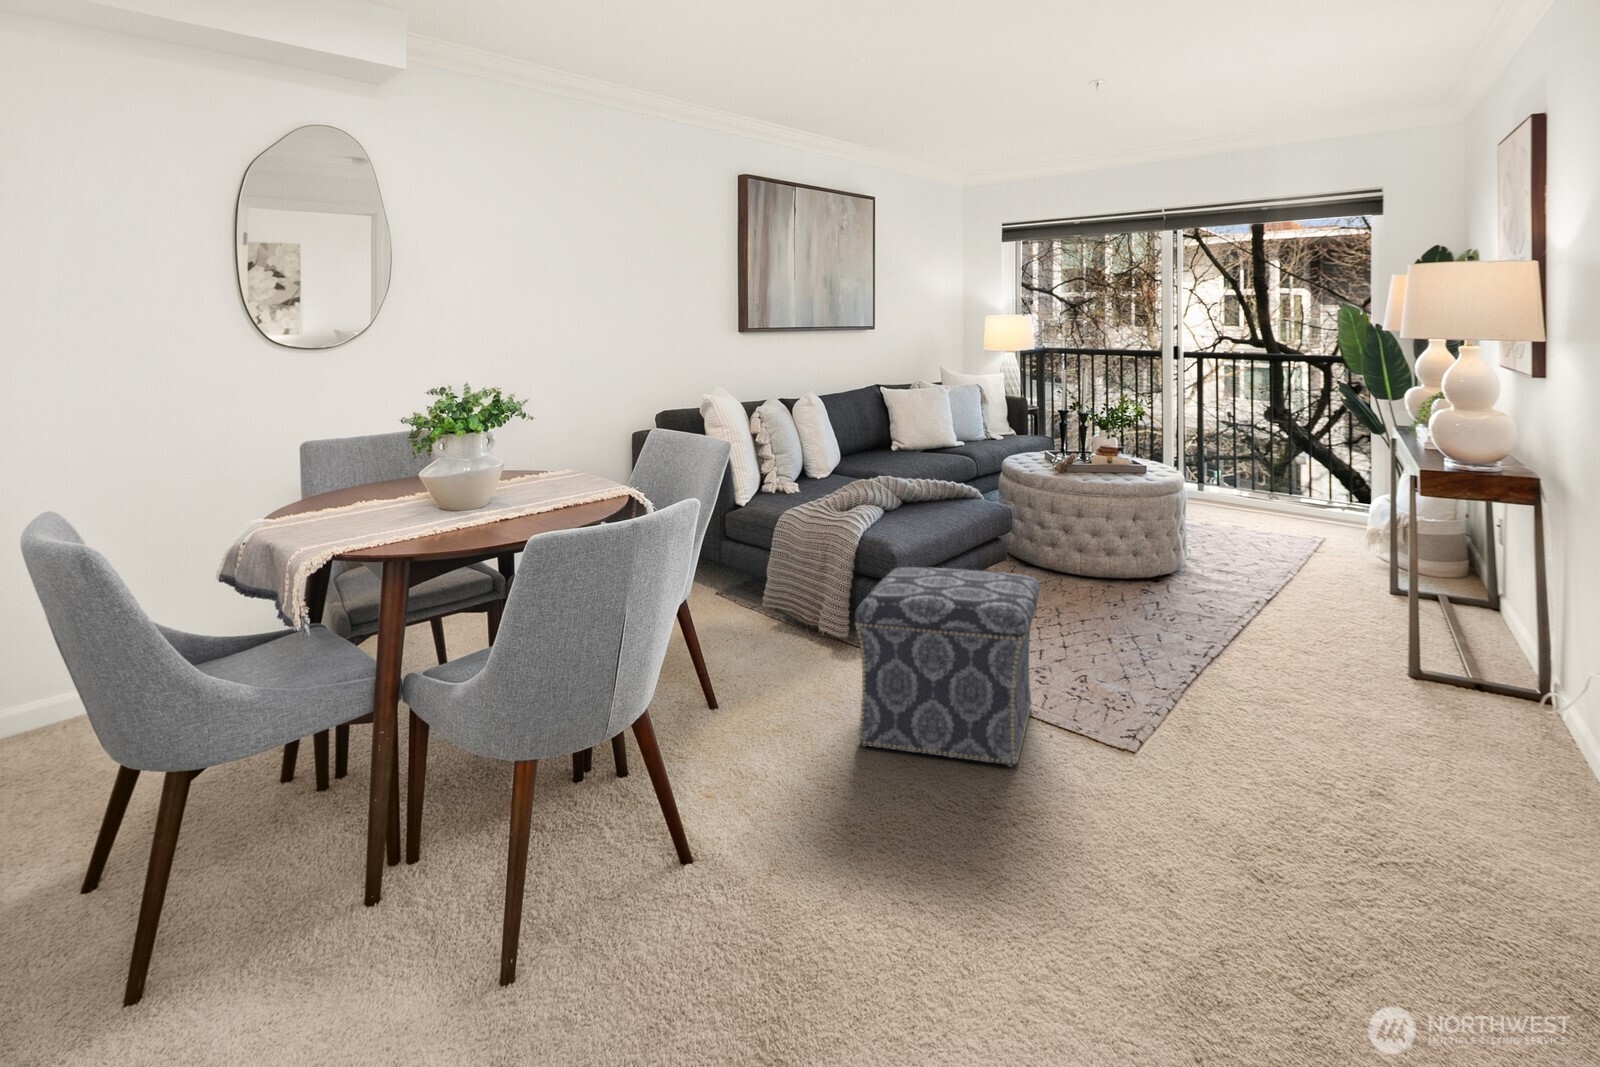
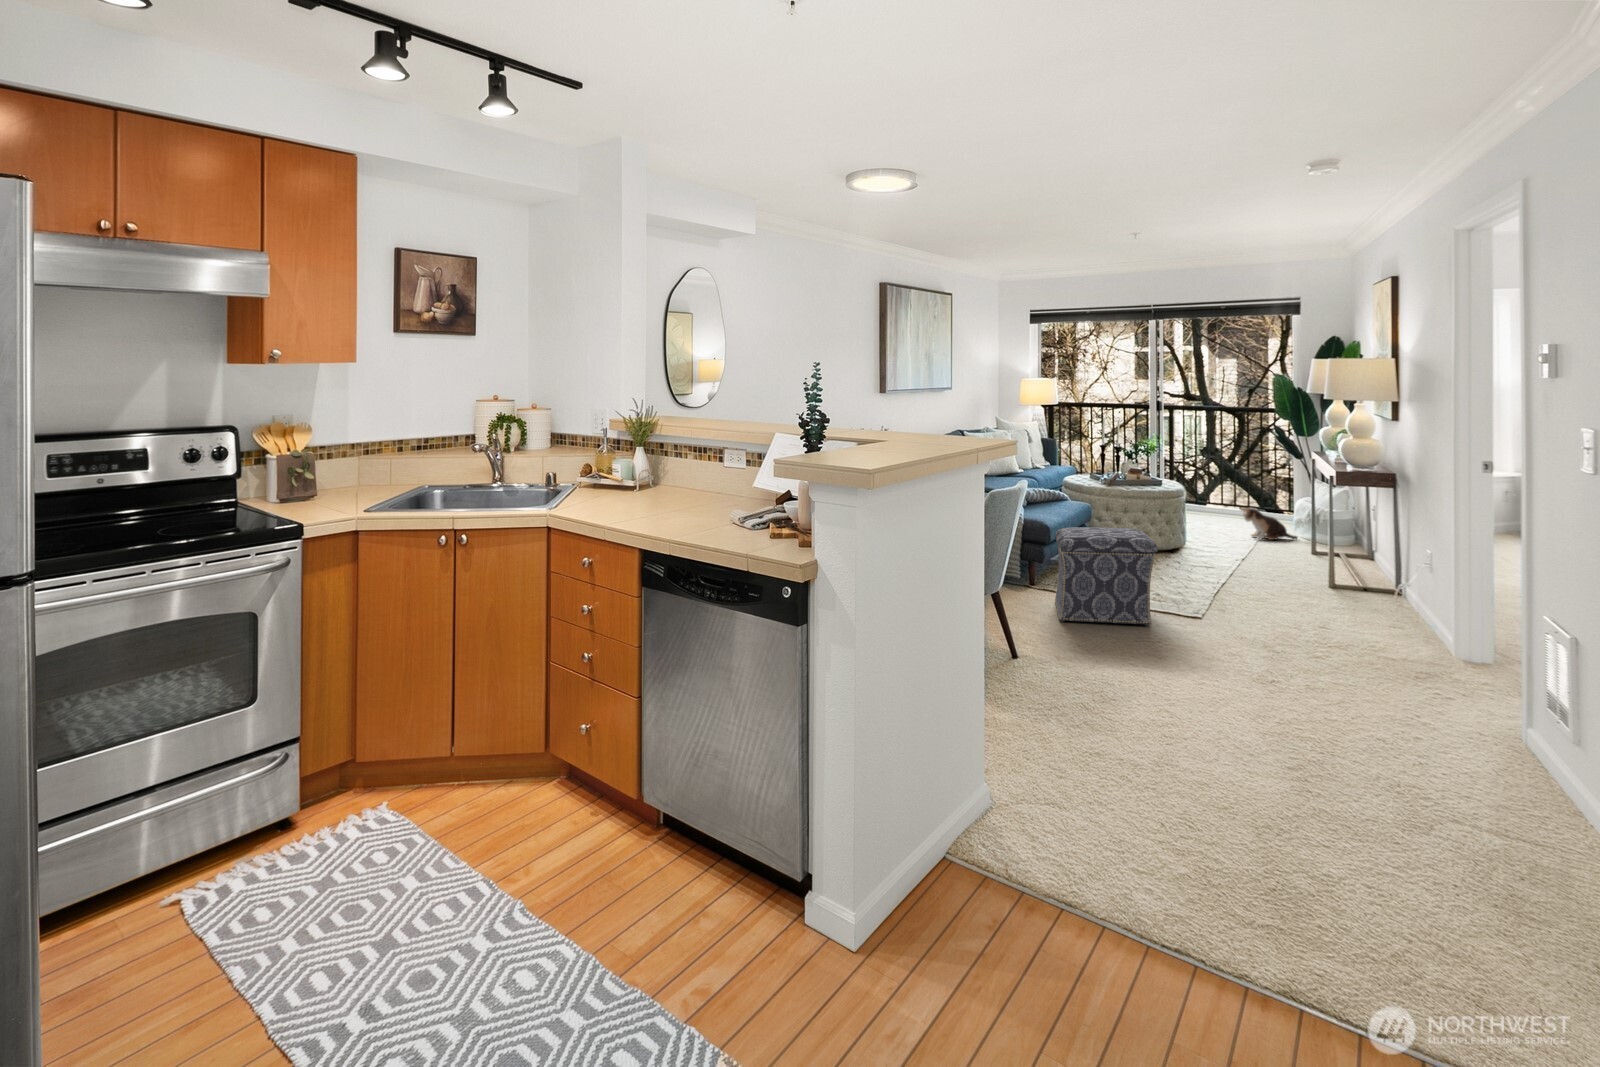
plush toy: none [1282,510,1375,562] -> present [1241,508,1297,540]

